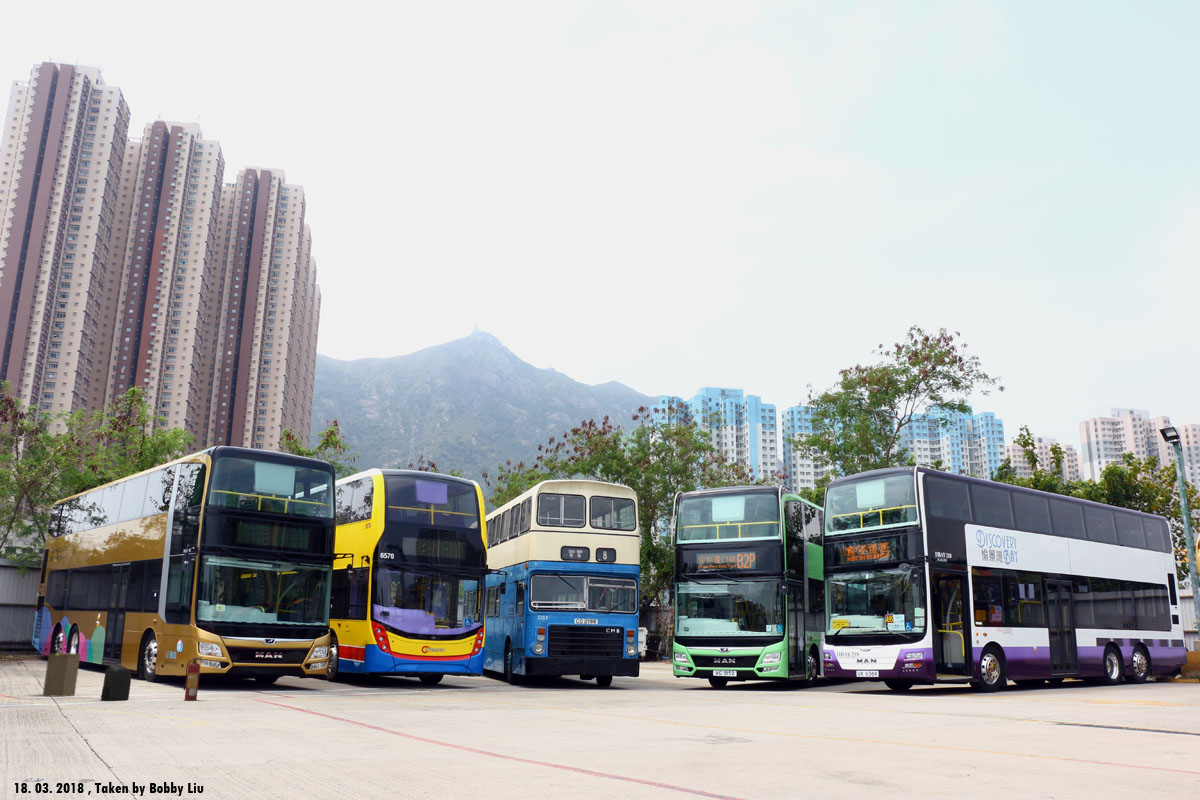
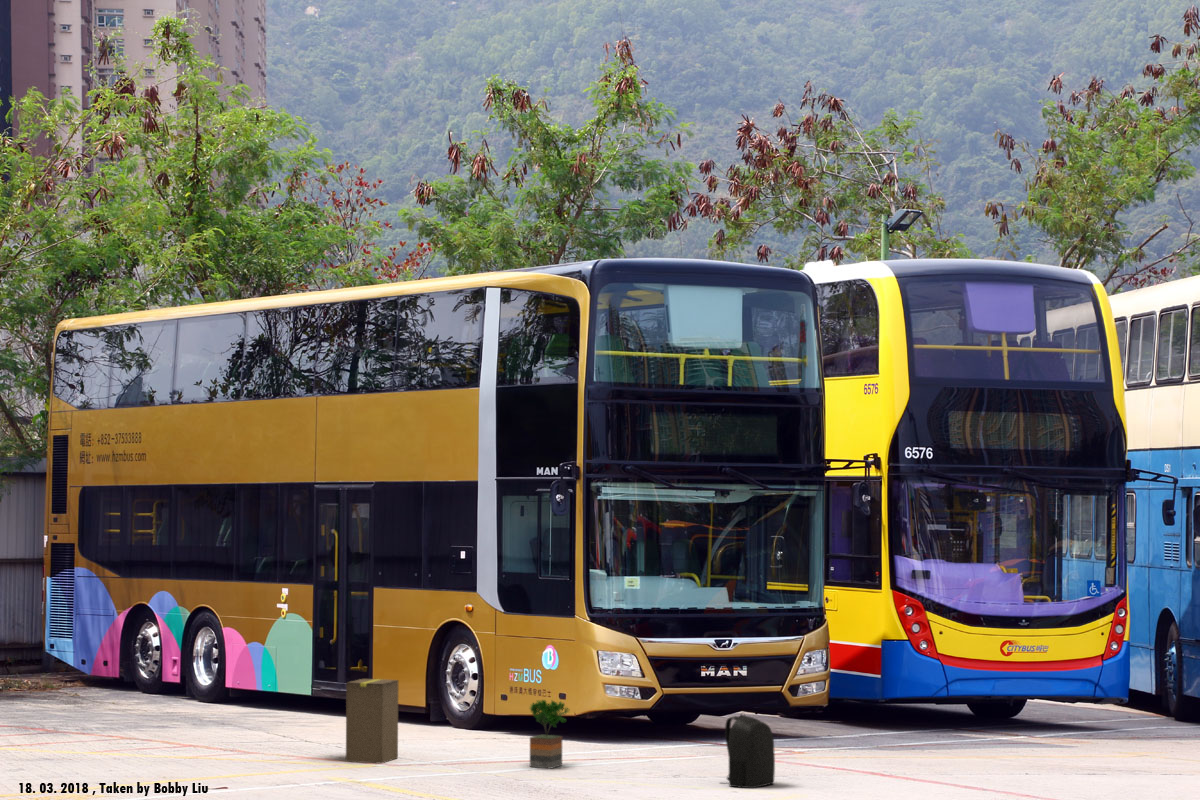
fire extinguisher: present [184,657,202,701] -> none [618,696,650,781]
potted tree: none [143,662,169,698] -> present [530,700,568,768]
backpack: present [101,664,131,701] -> present [725,714,775,788]

